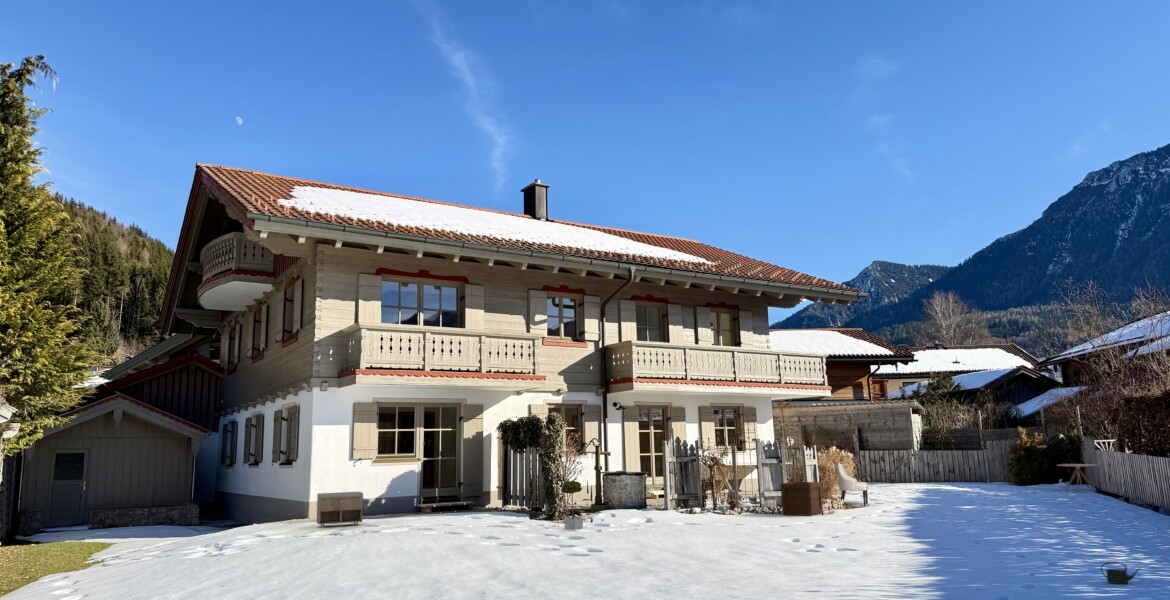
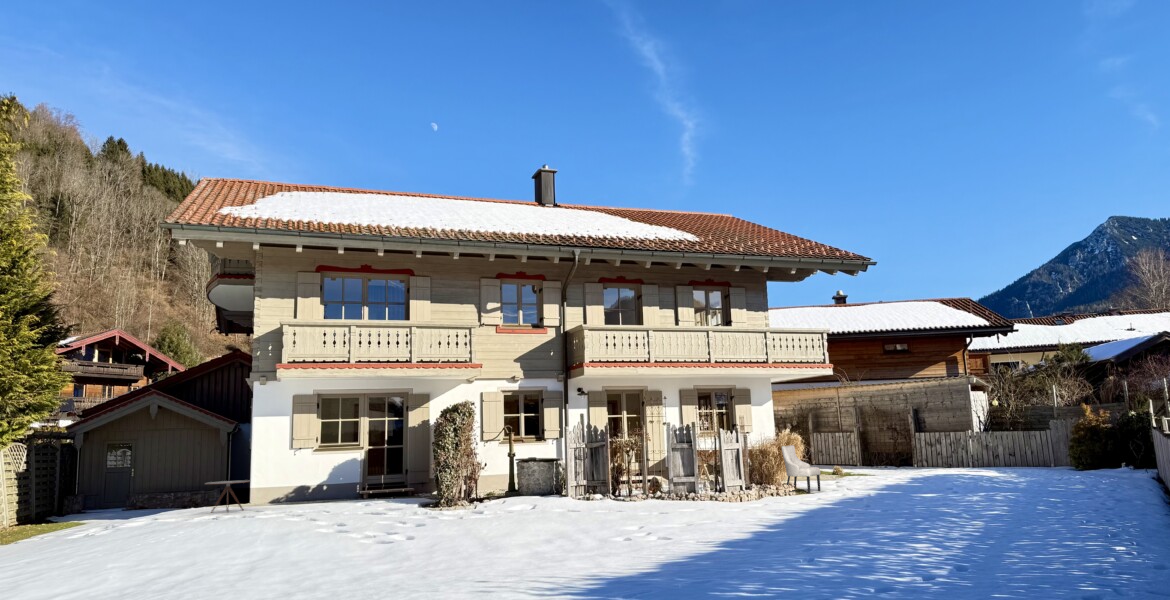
round table: present [1058,464,1098,489] -> present [206,481,250,512]
potted tree: present [561,480,583,529] -> none [438,466,460,515]
wooden crate: present [781,482,823,516] -> none [688,467,737,503]
storage bench: present [317,492,363,528] -> none [255,478,299,512]
watering can: present [1101,562,1140,584] -> none [728,553,763,578]

